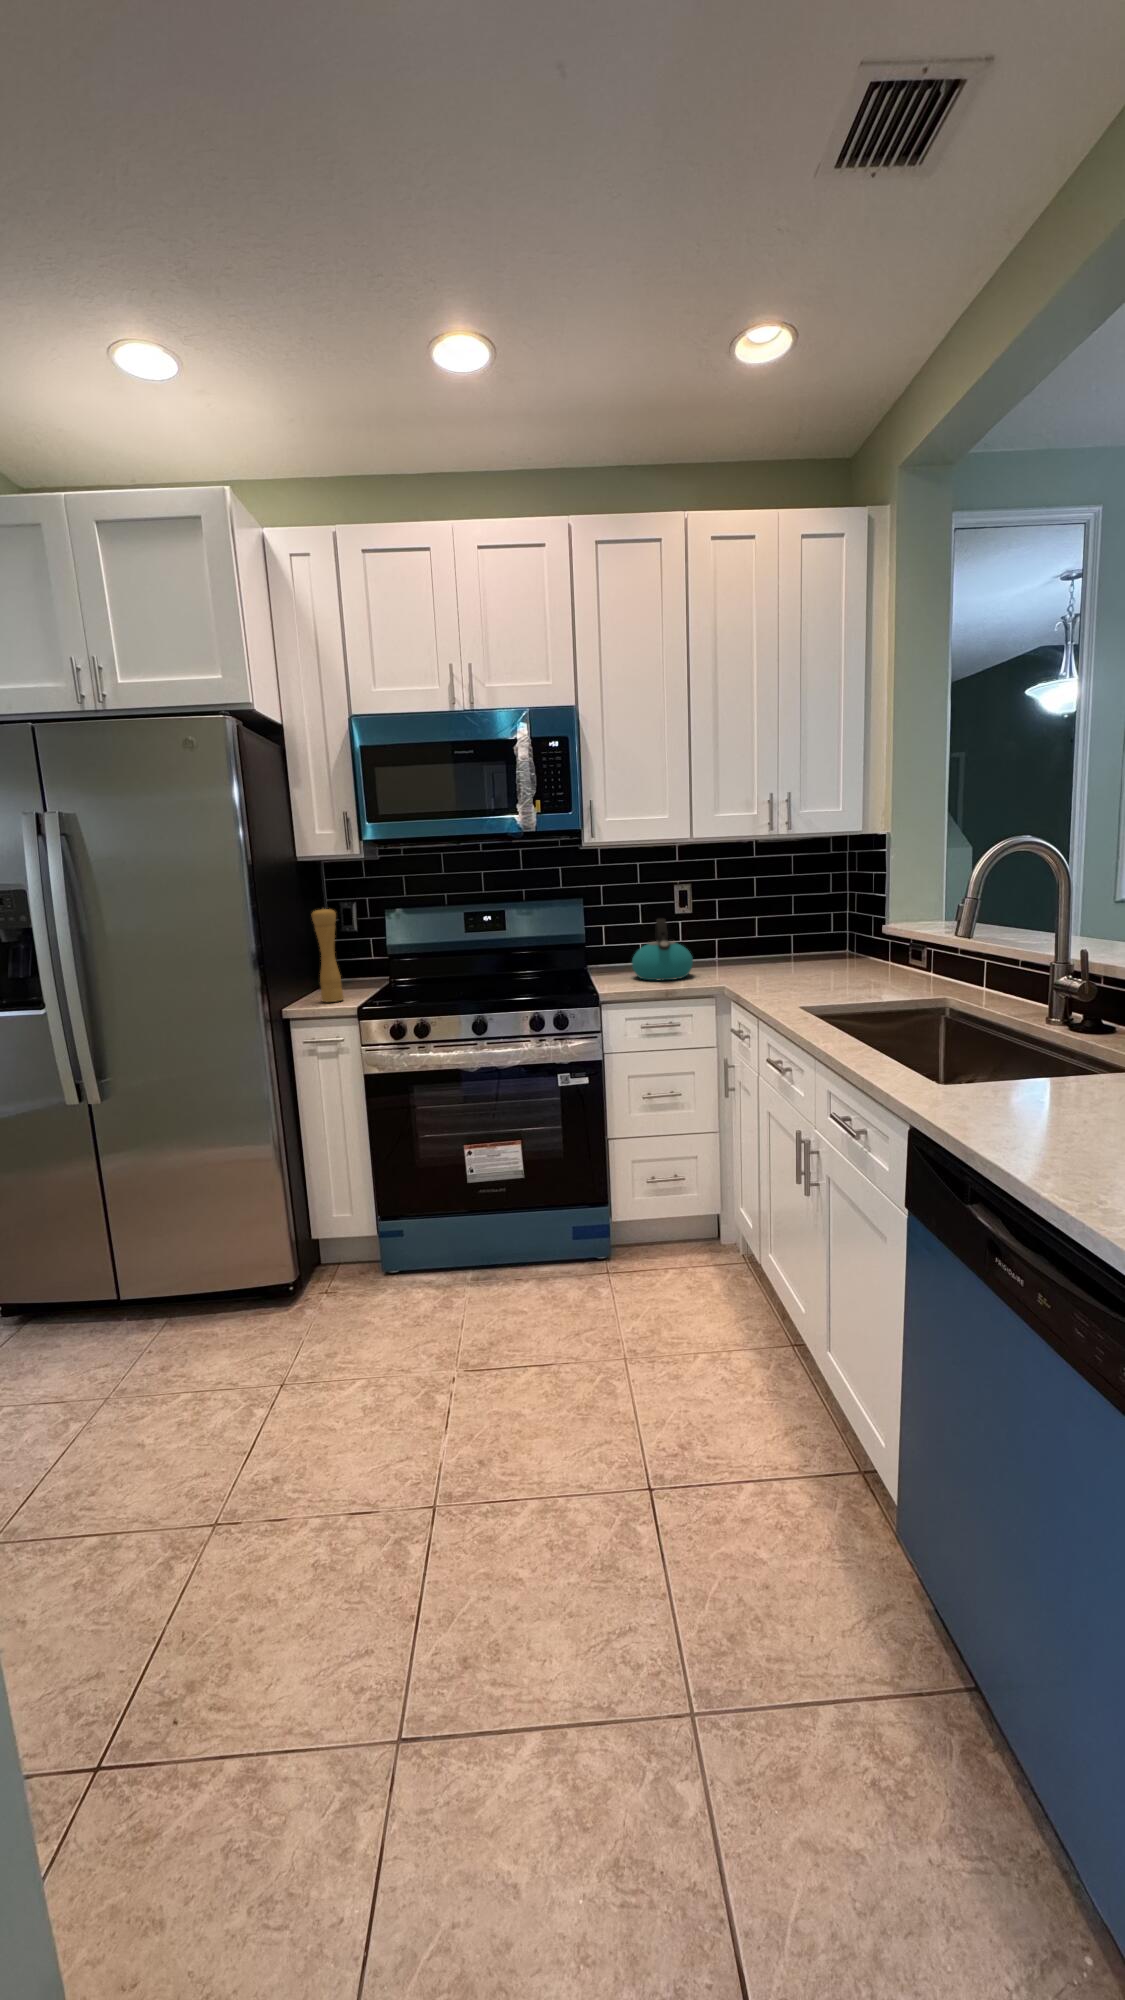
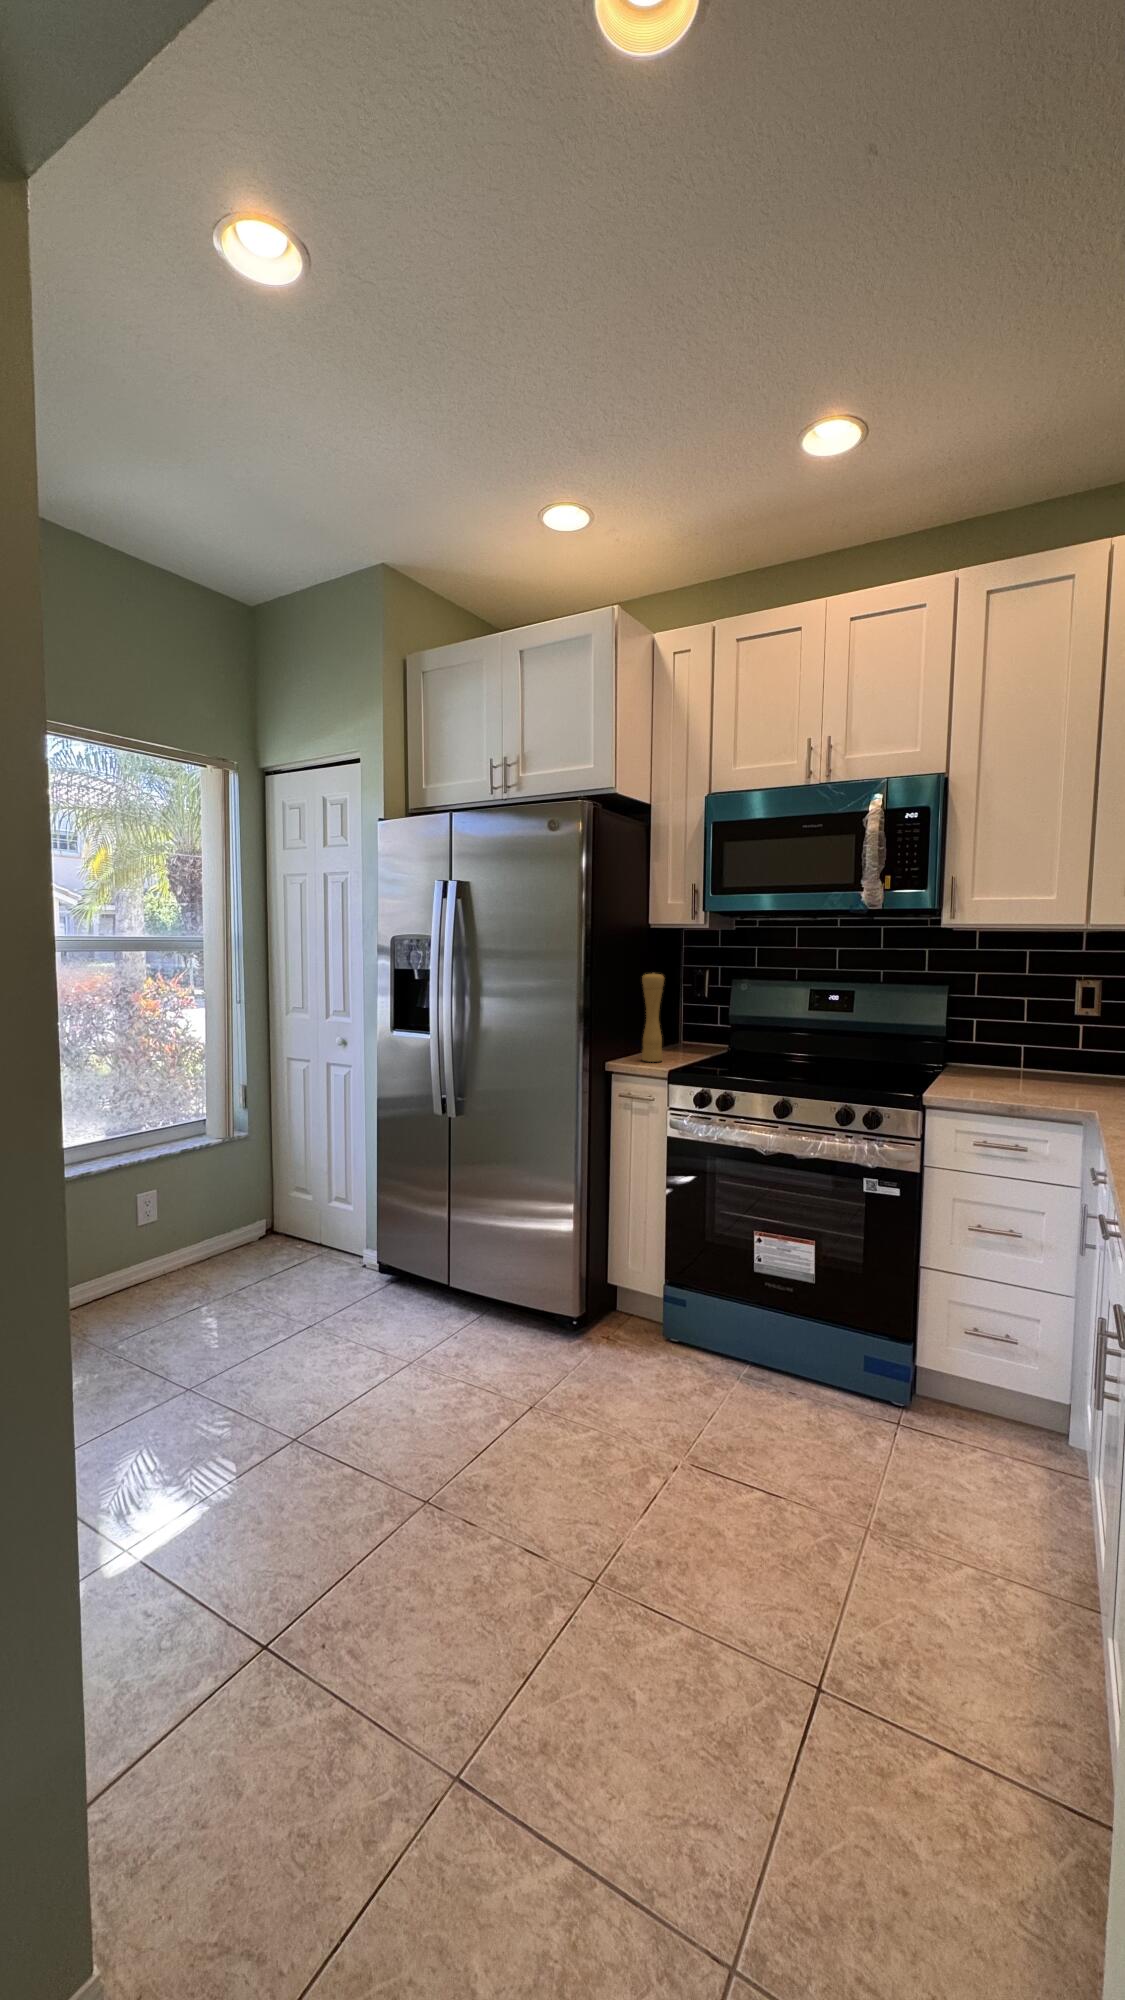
kettle: present [632,919,693,980] -> none [987,1018,1073,1095]

